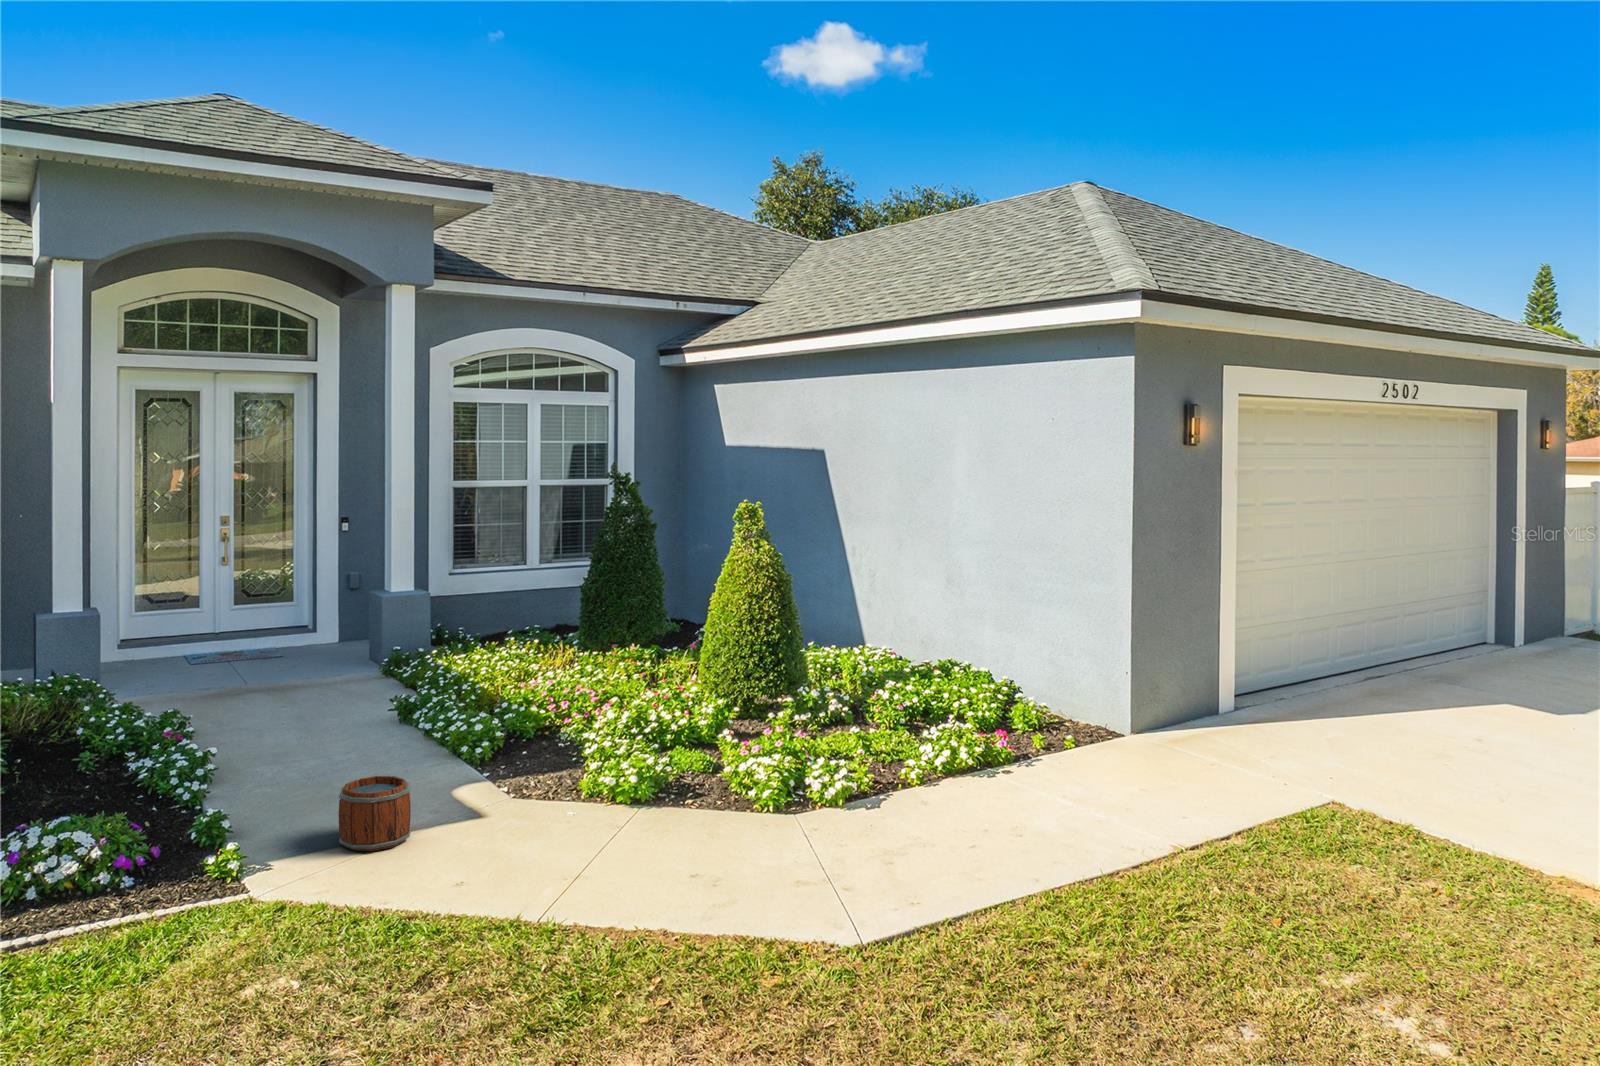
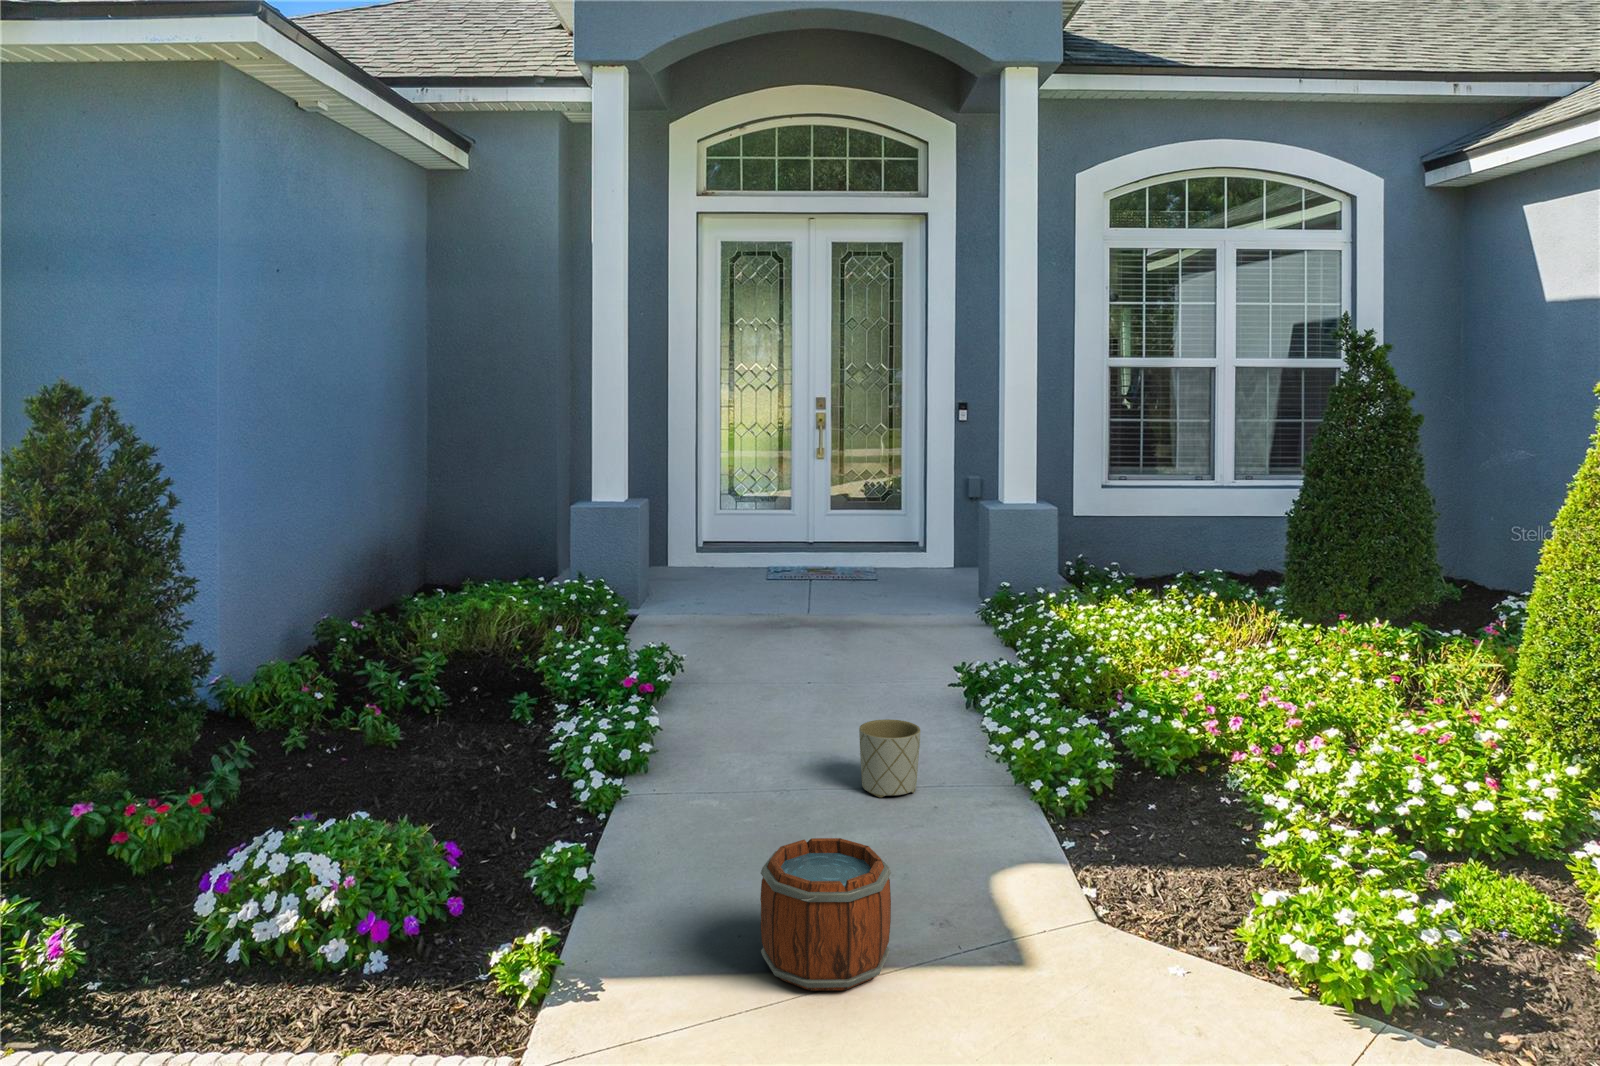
planter: none [349,726,389,773] -> present [859,719,921,798]

